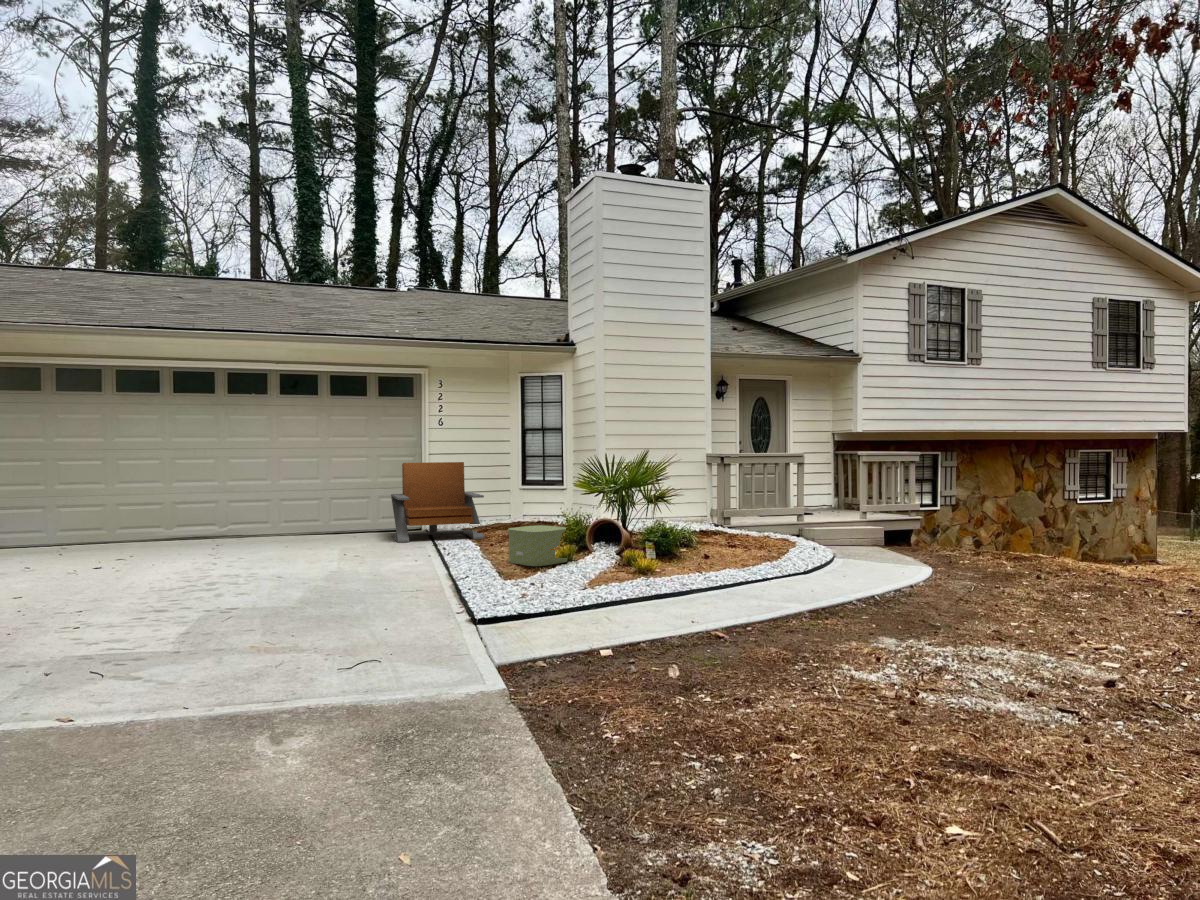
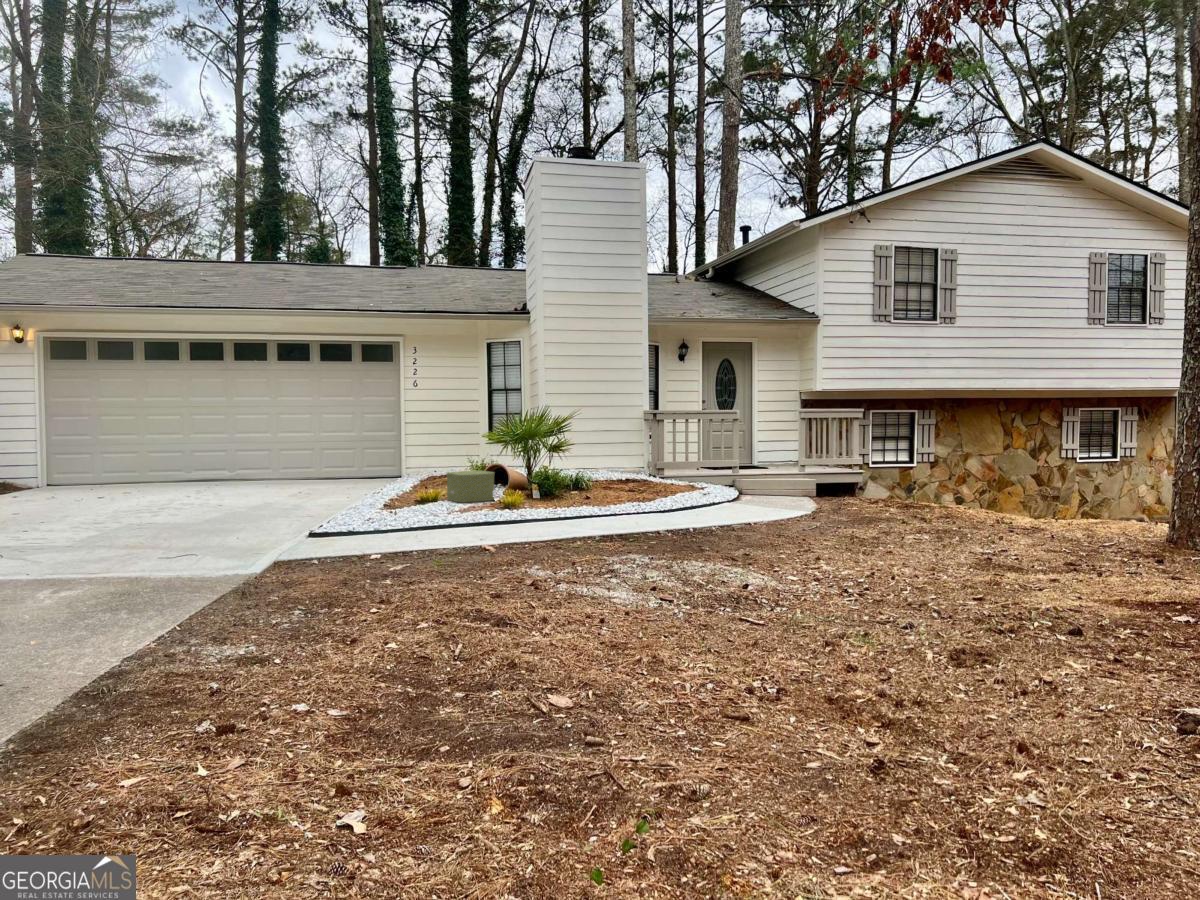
lounge chair: present [391,462,484,543] -> none [384,418,458,484]

